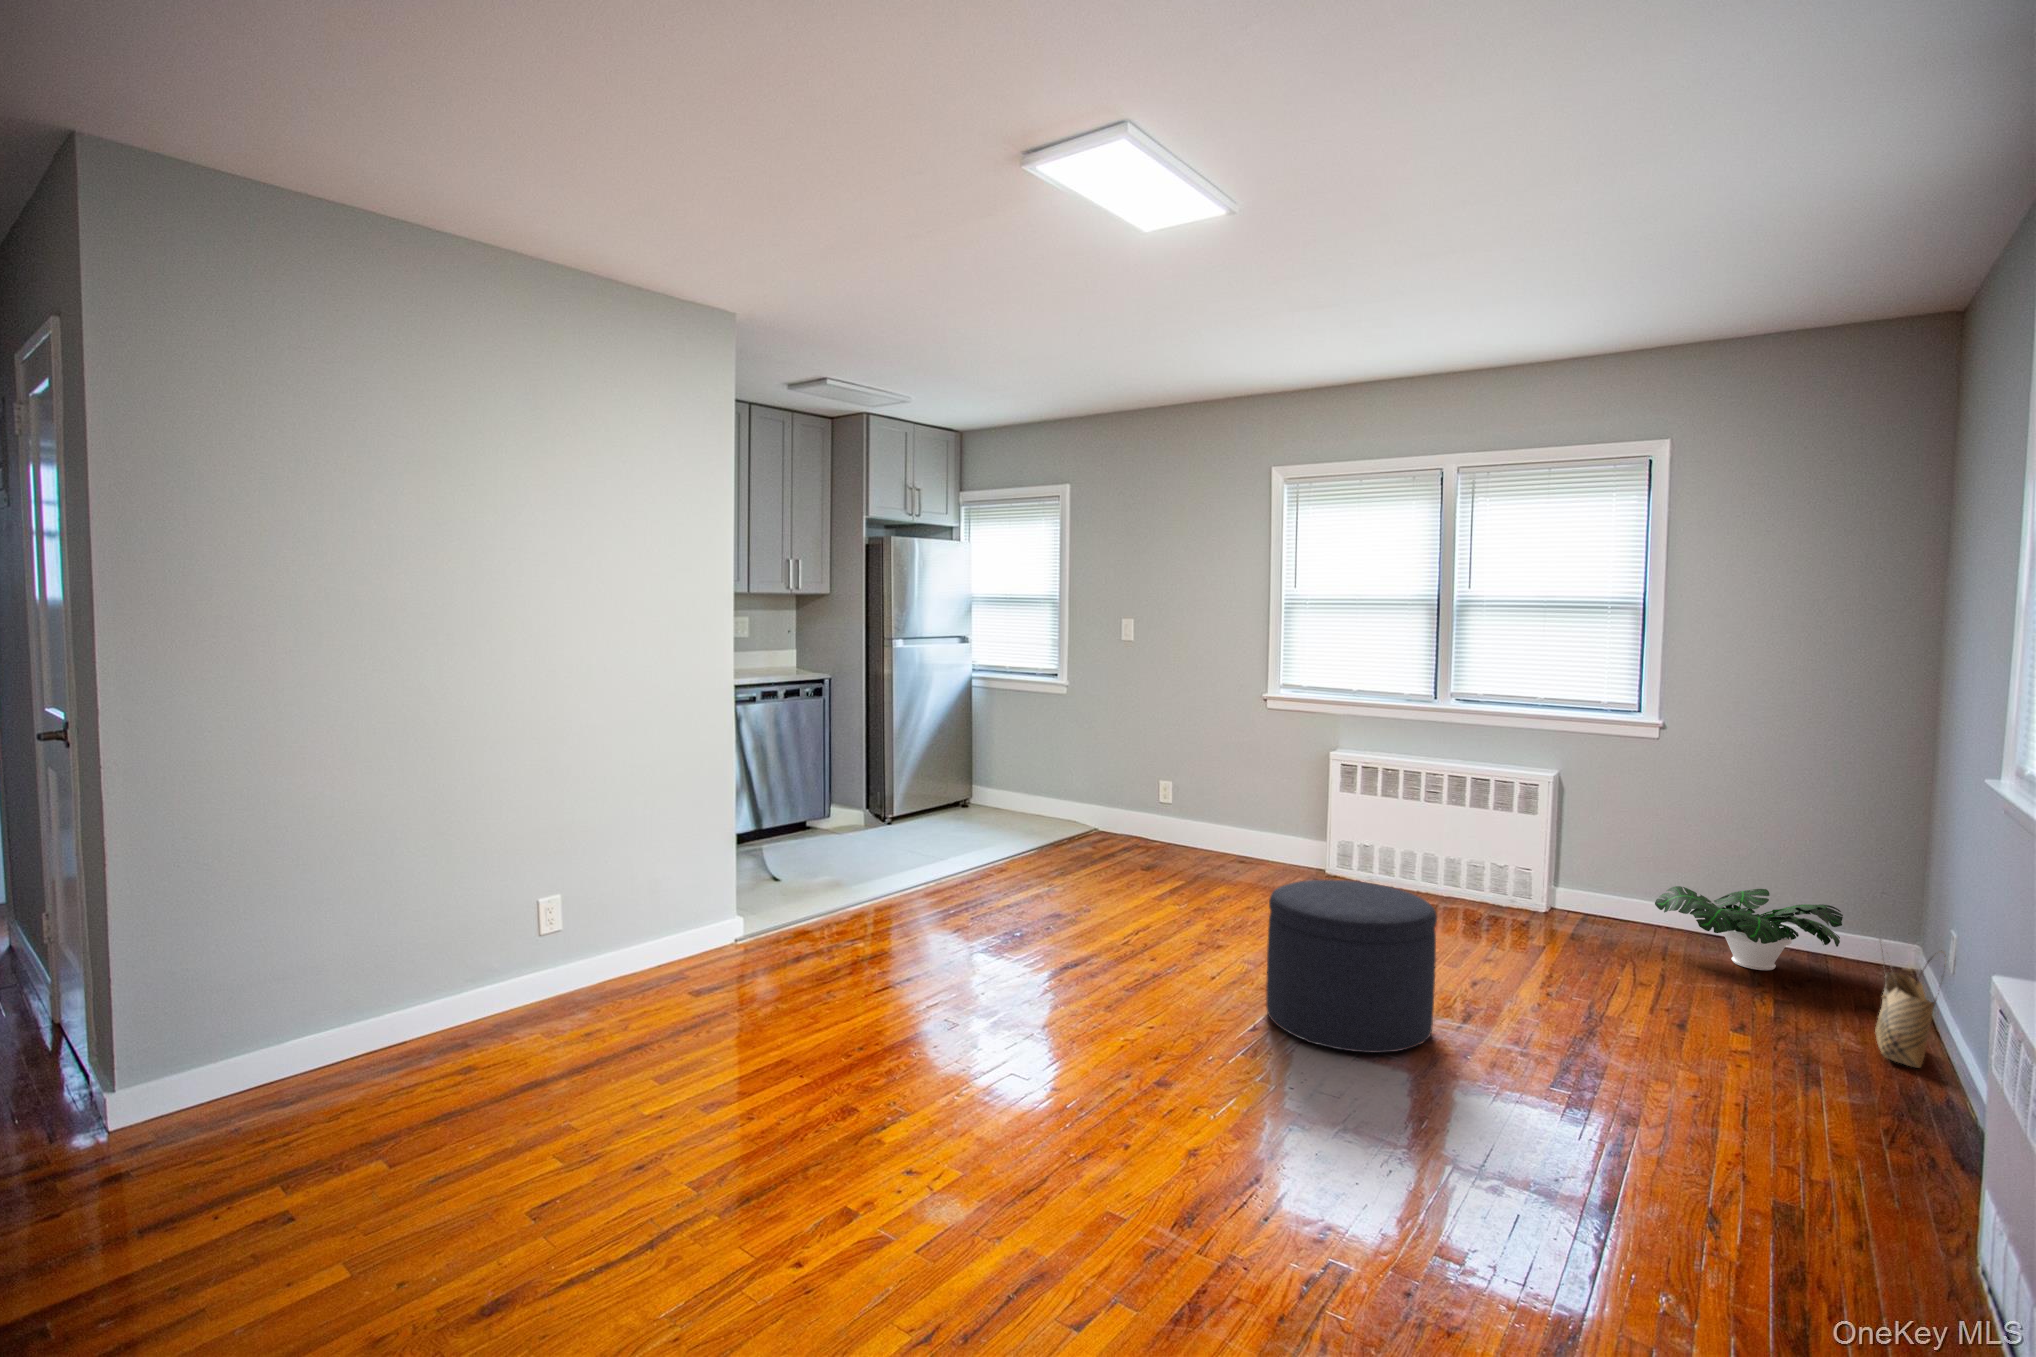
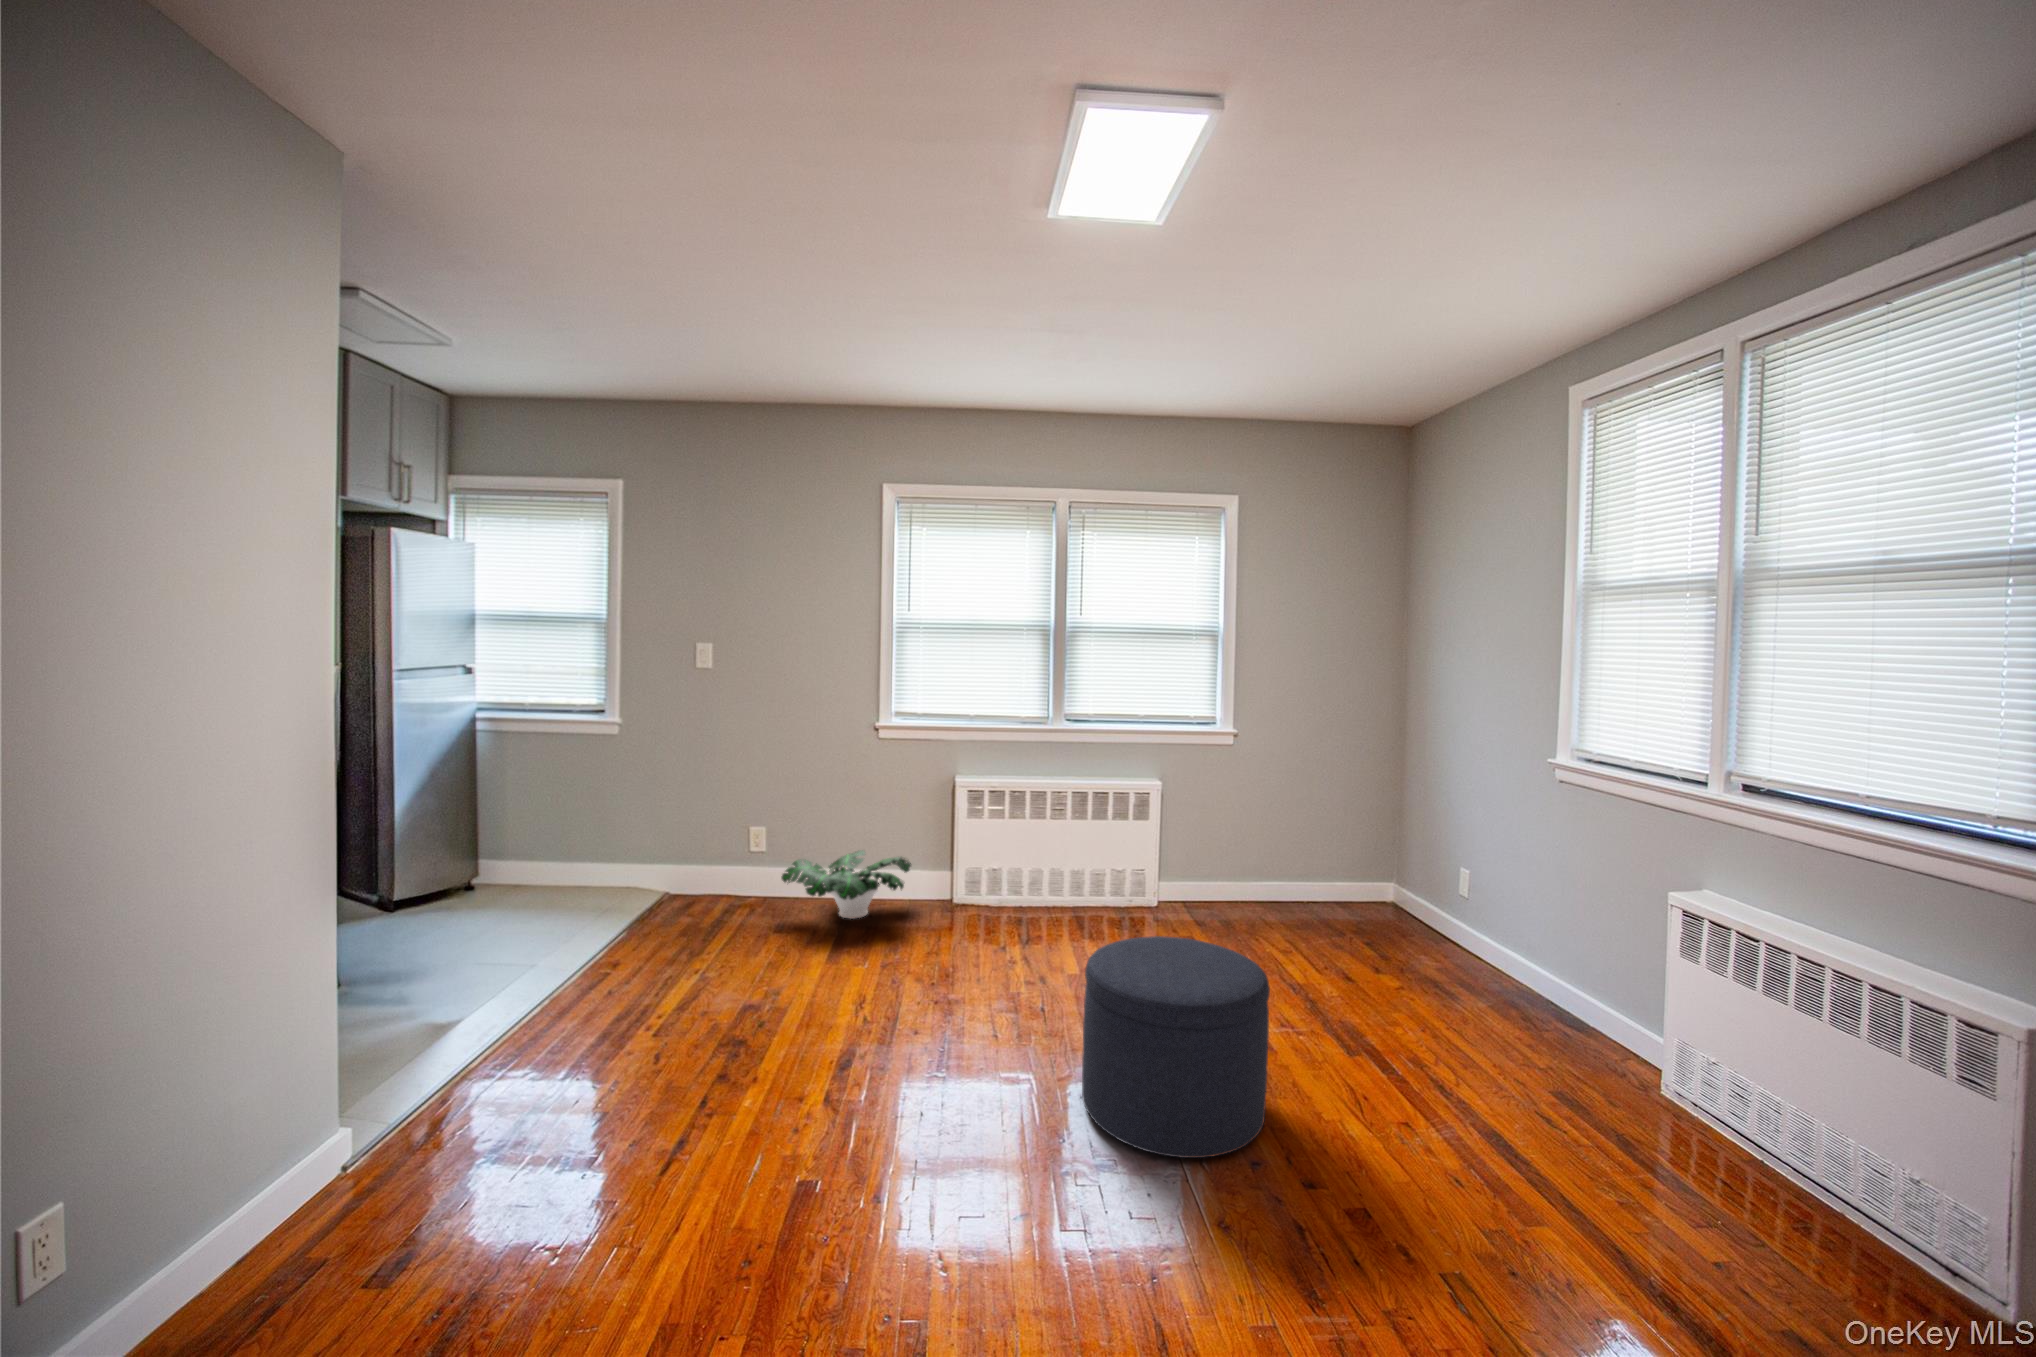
potted plant: present [1655,886,1843,970] -> present [782,850,911,918]
woven basket: present [1875,946,1944,1068] -> none [1457,899,1518,998]

